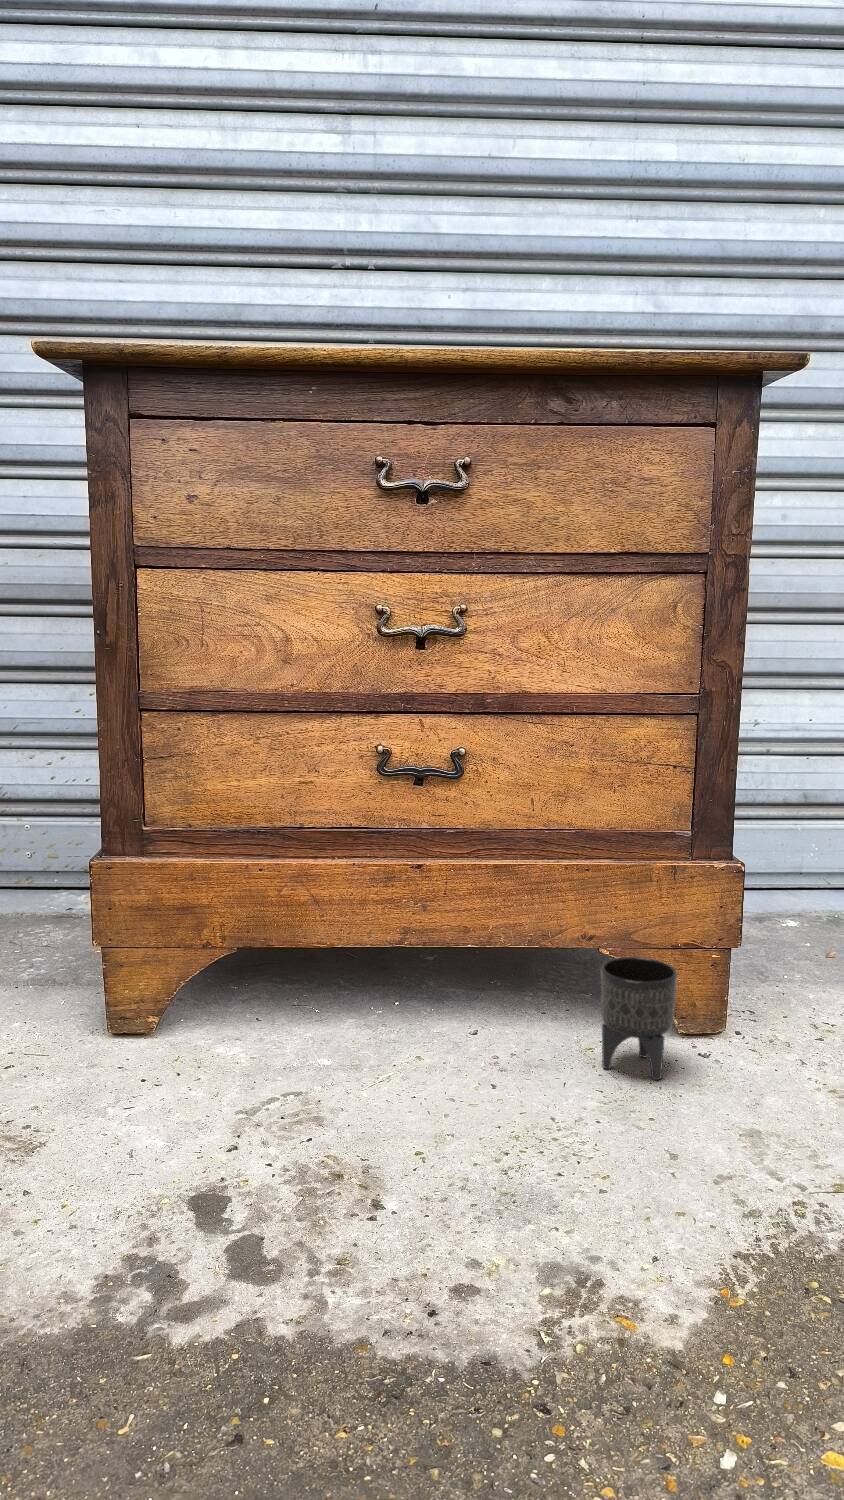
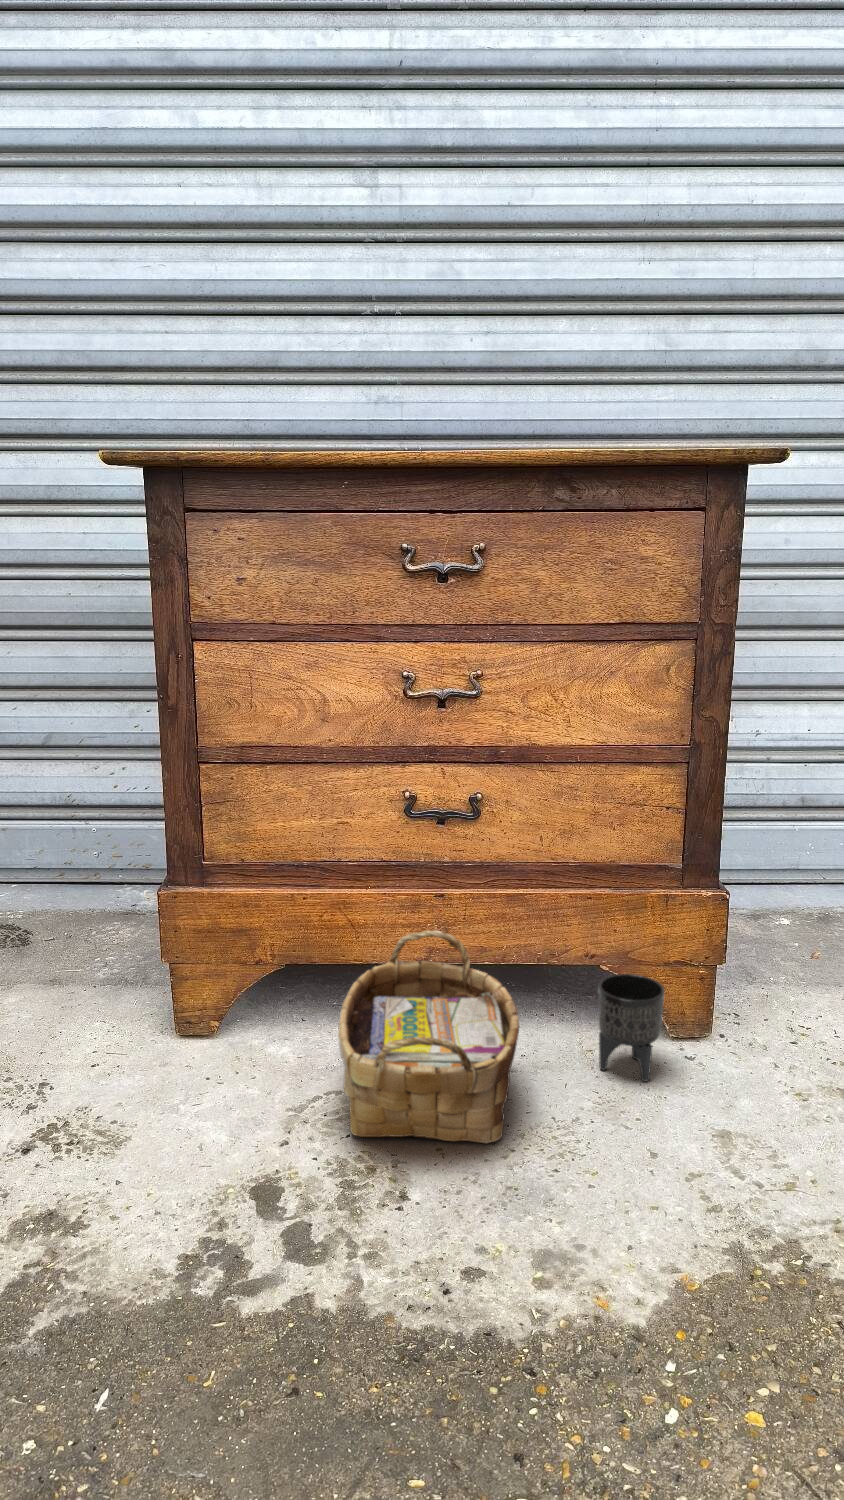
woven basket: none [299,905,512,1146] -> present [338,930,519,1143]

